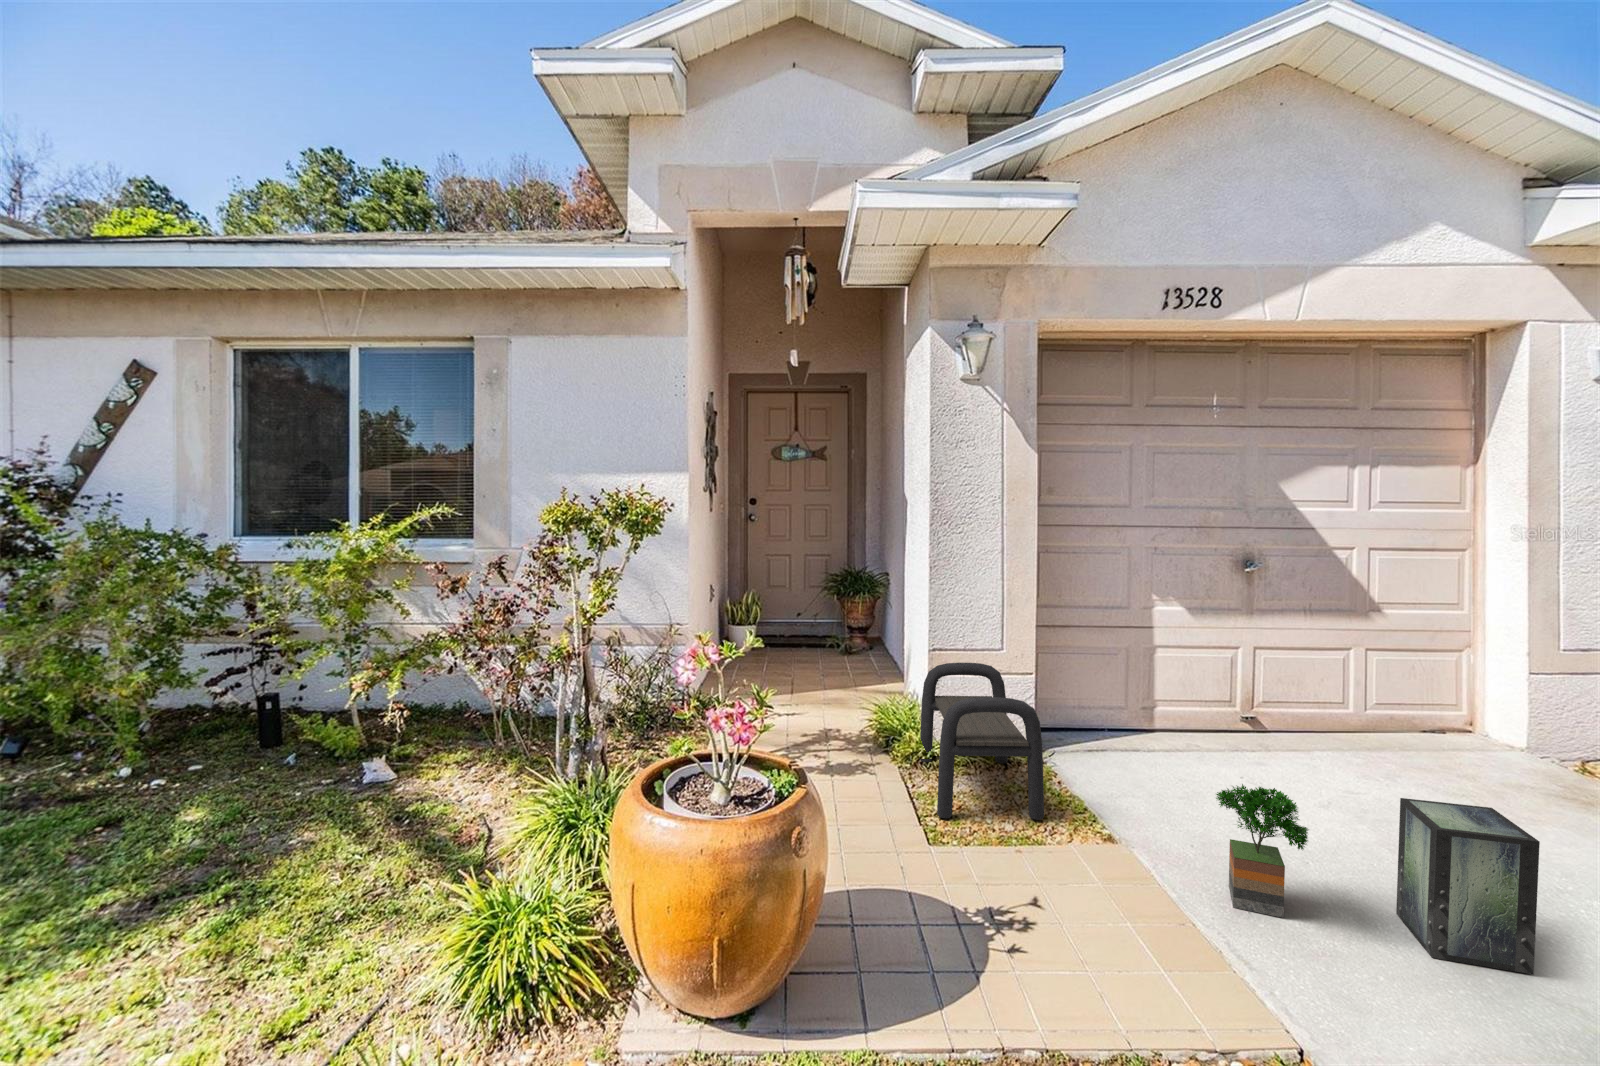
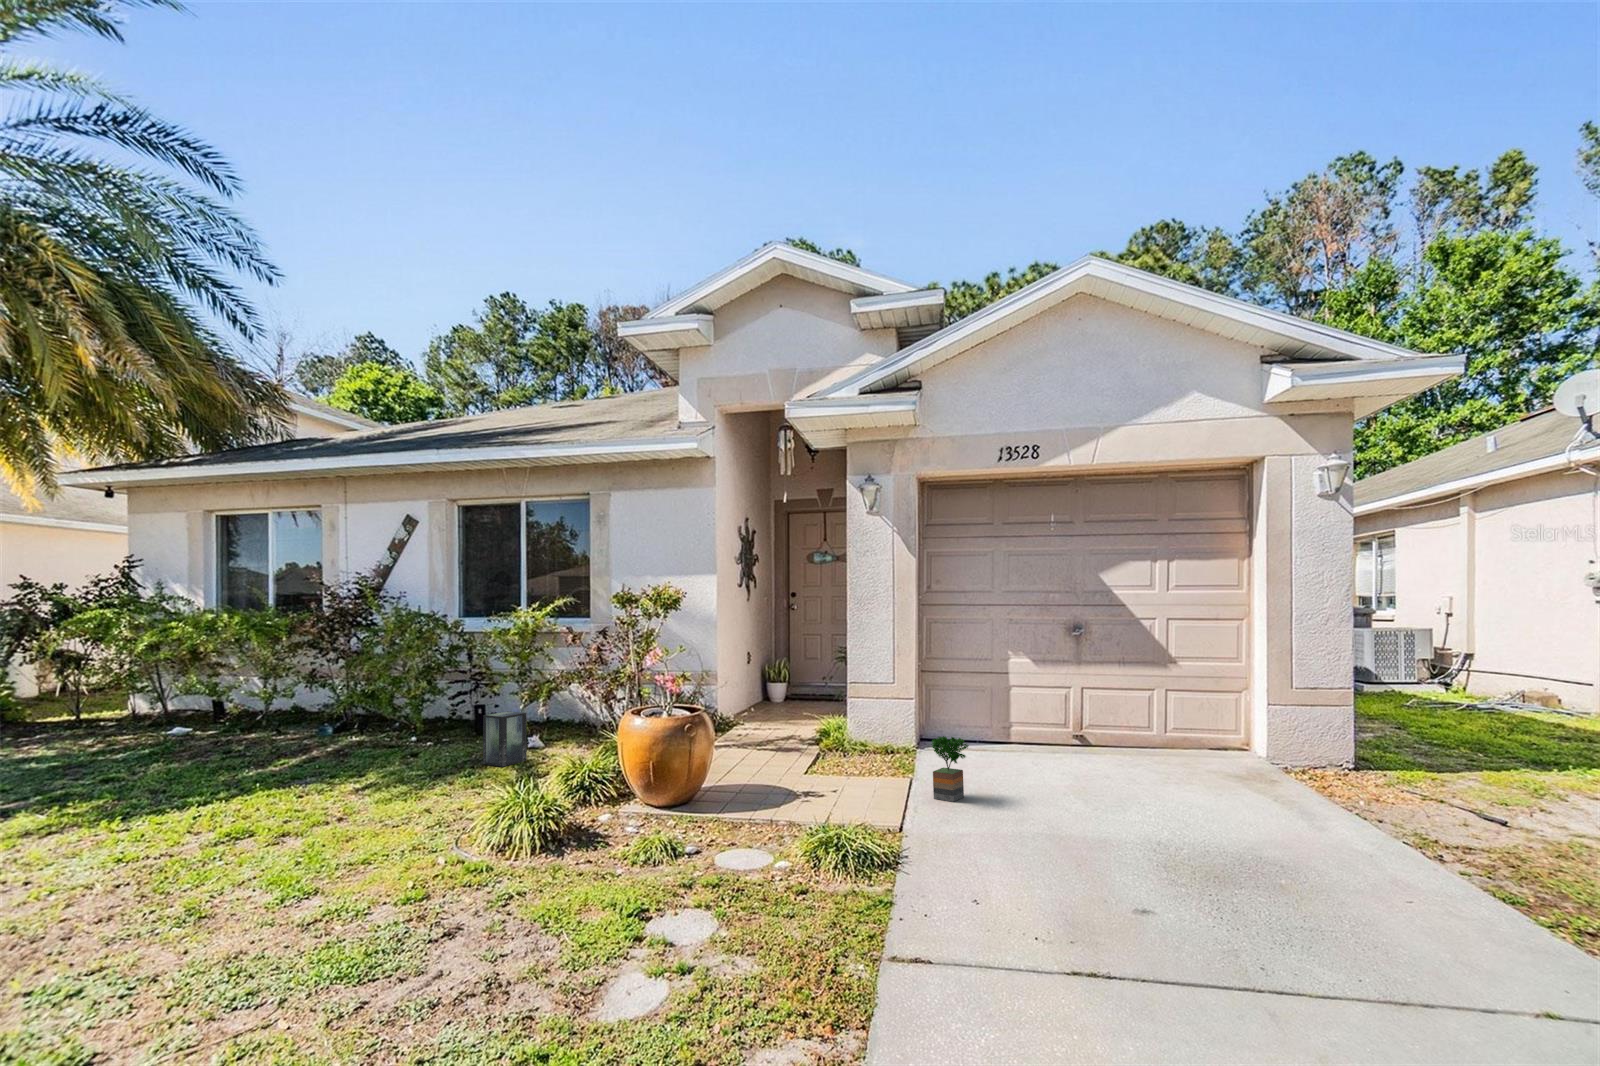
bench: present [920,663,1044,820] -> none [821,689,894,772]
storage box: present [1396,798,1540,974] -> present [483,711,527,767]

